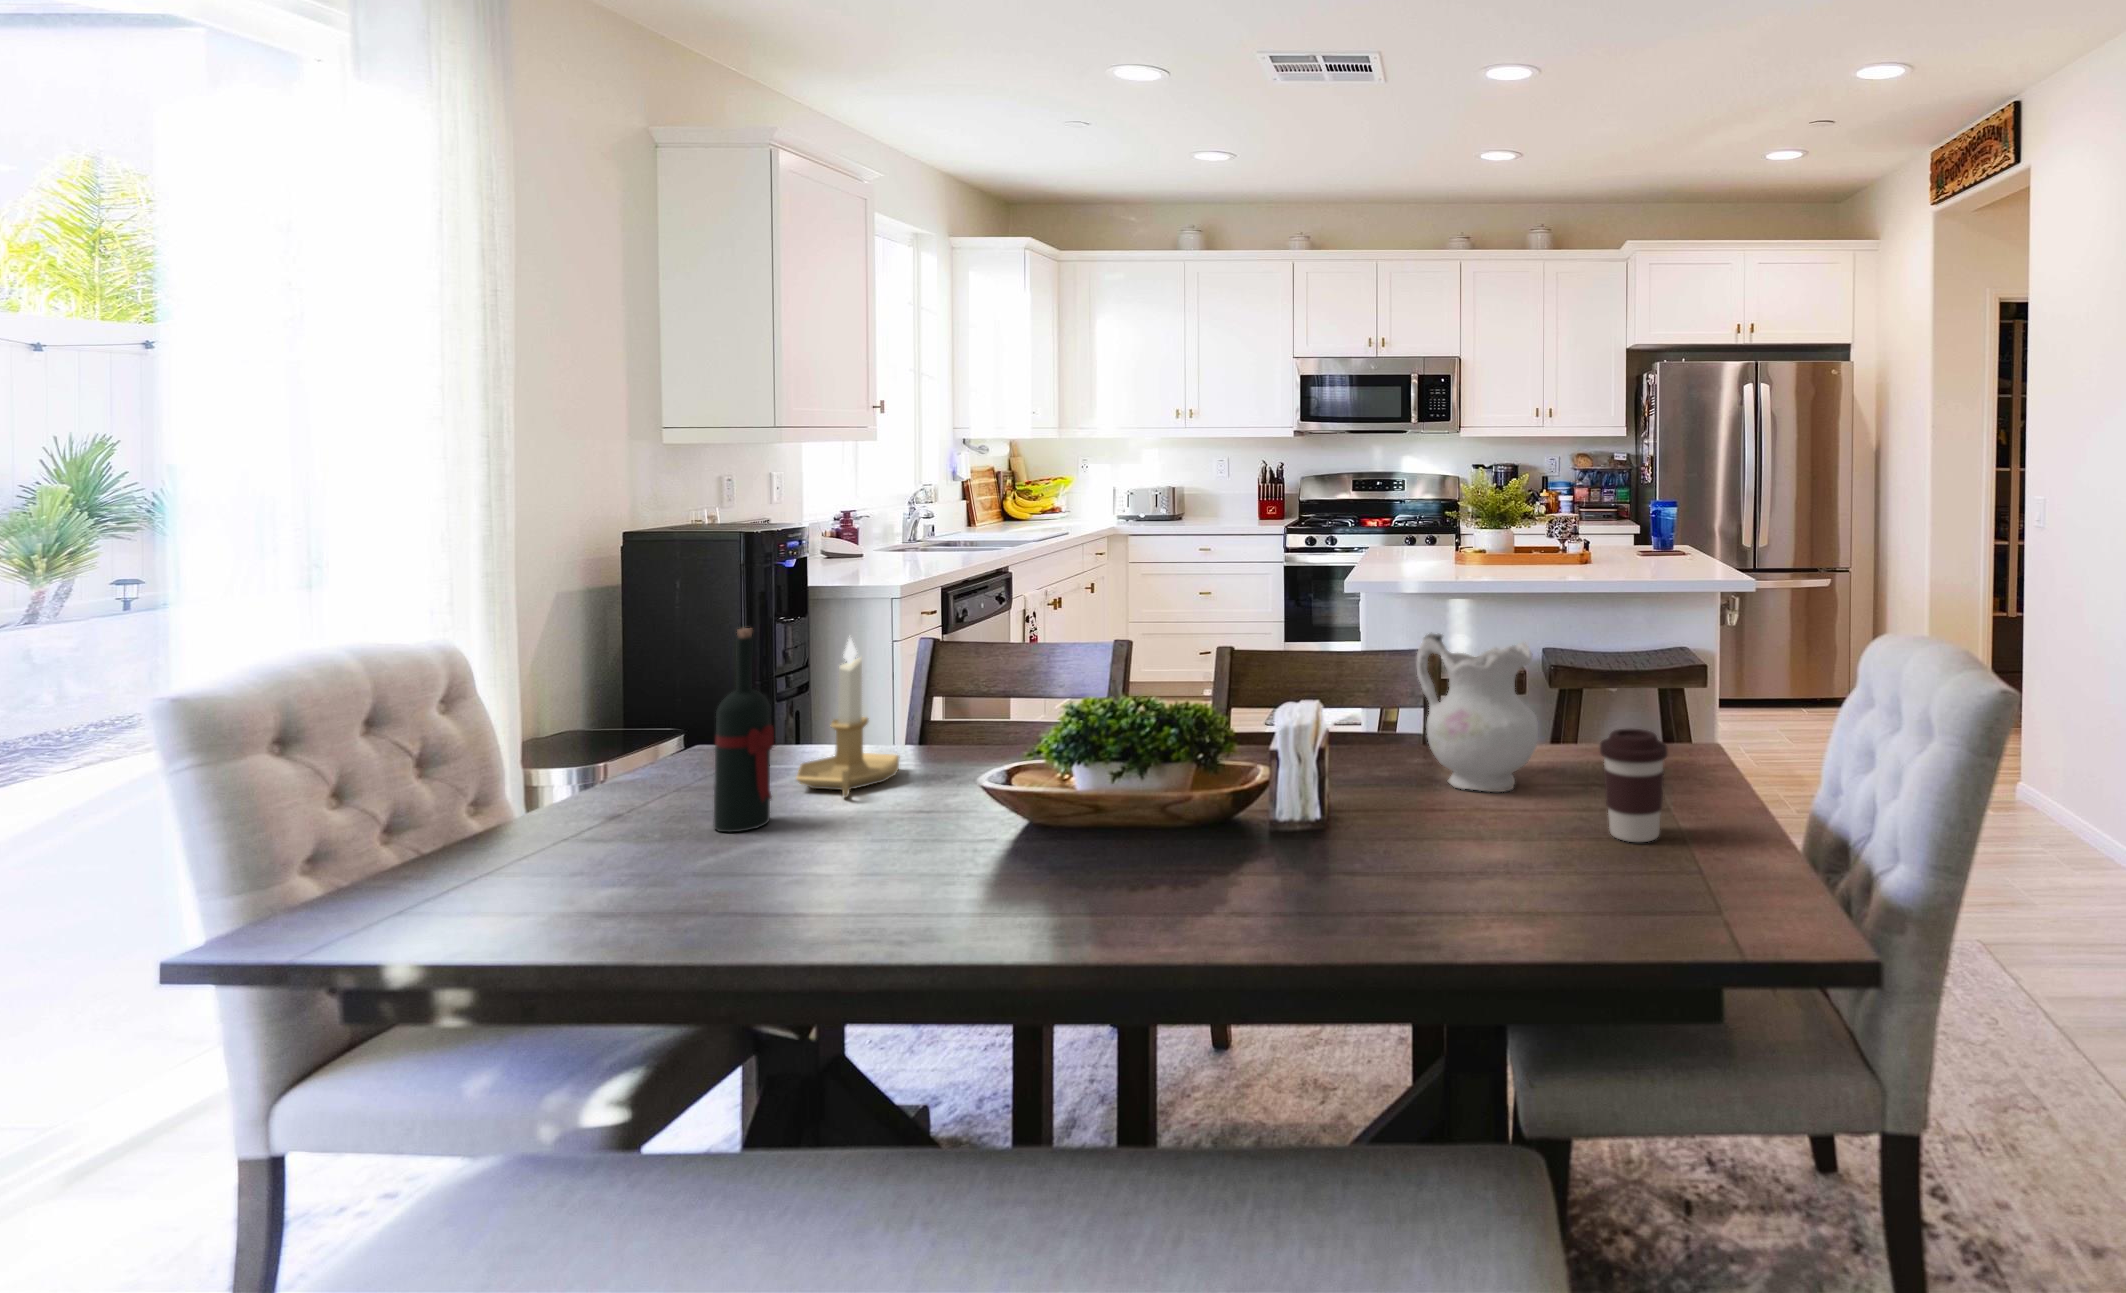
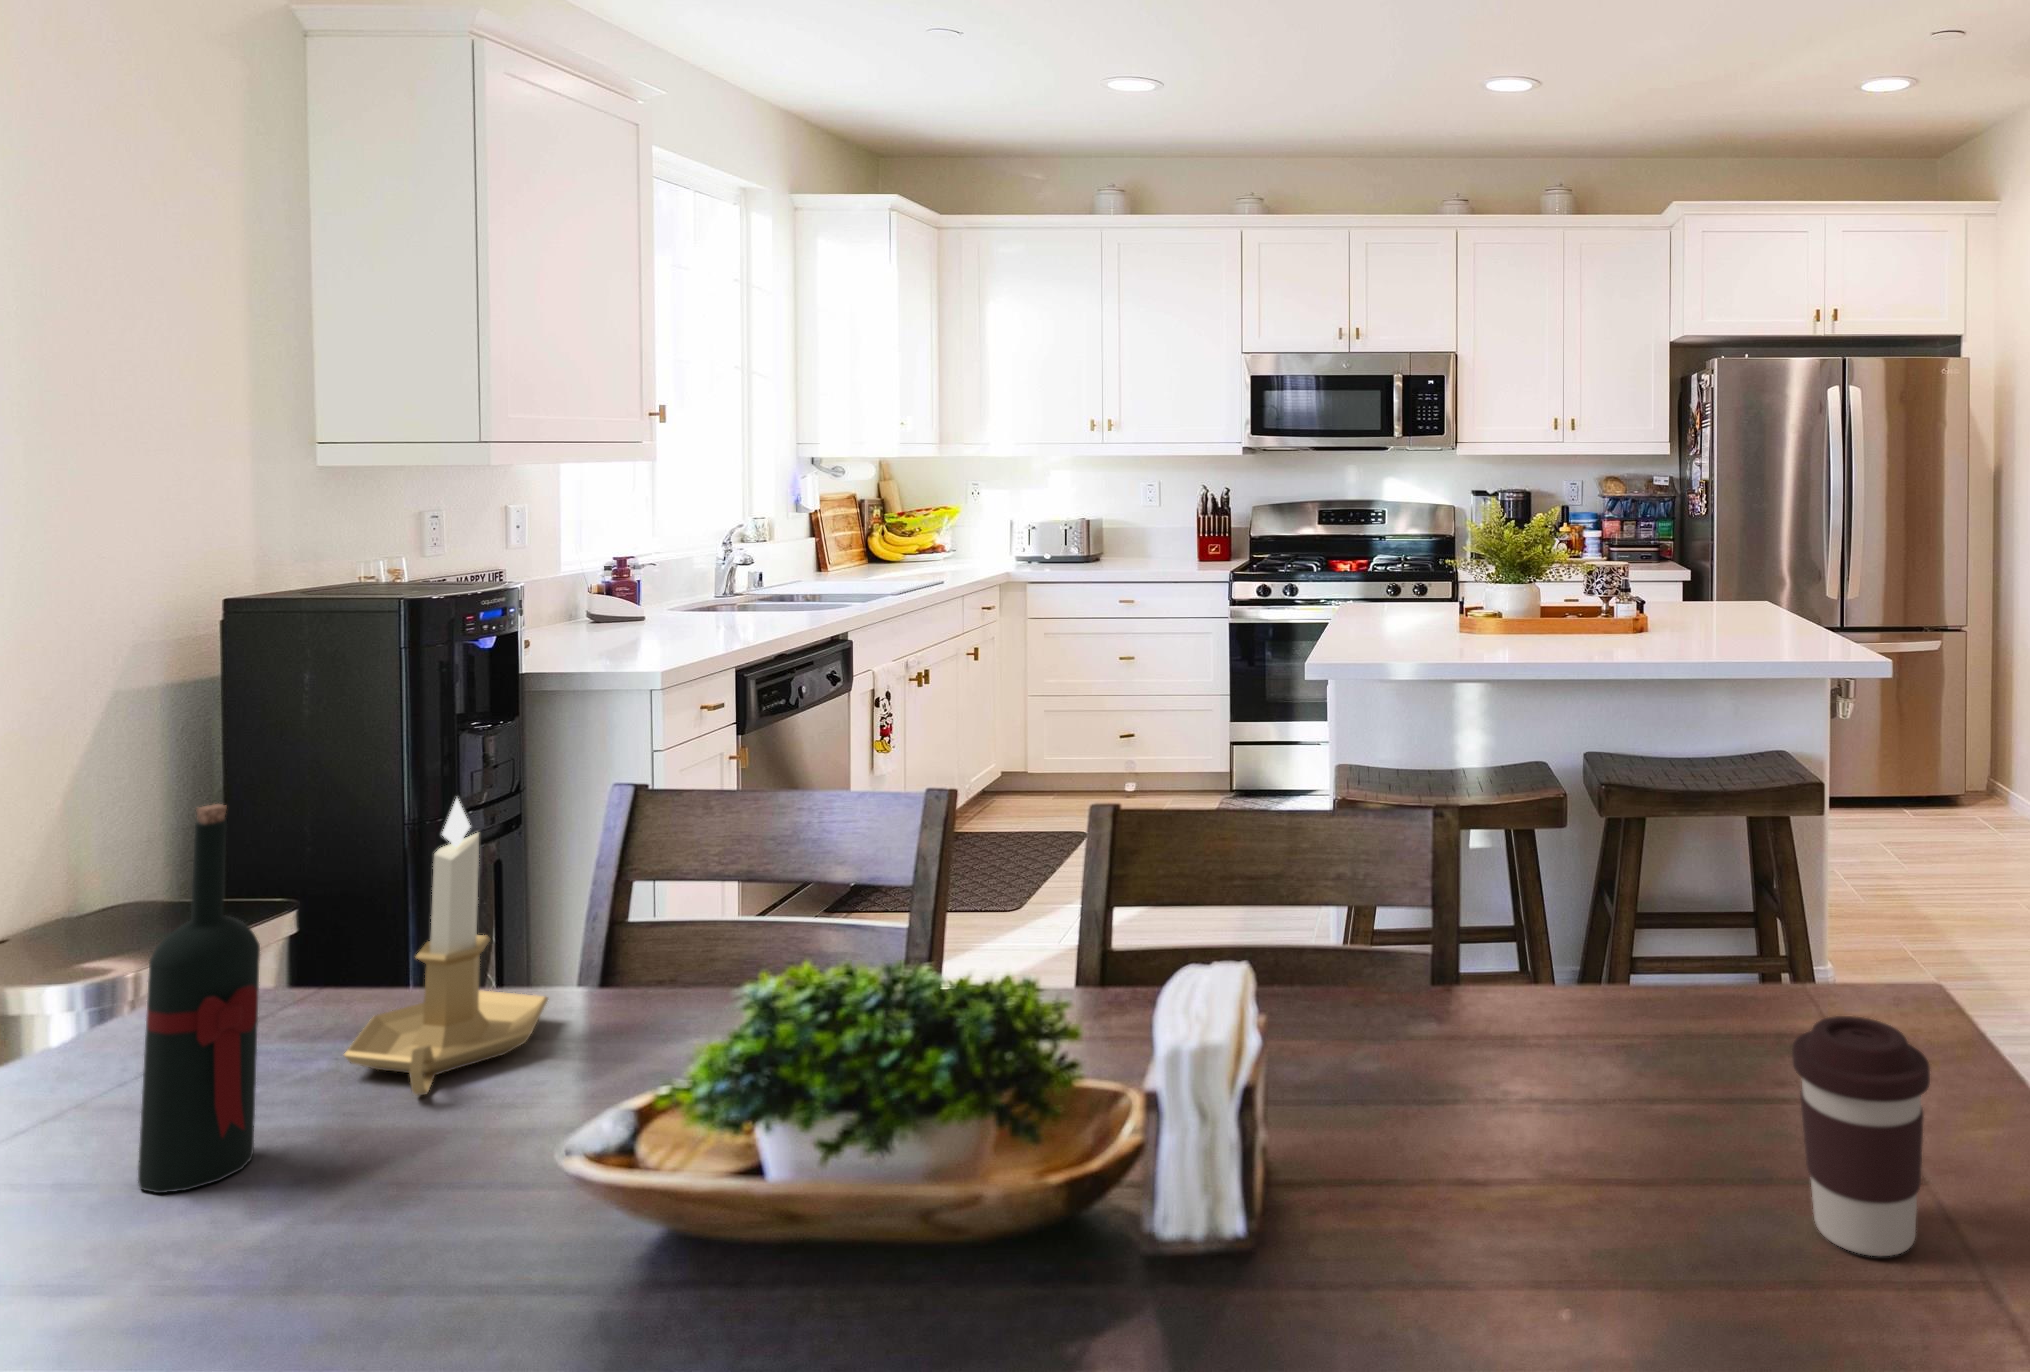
ceramic pitcher: present [1417,633,1538,792] -> none [1428,798,1646,1098]

